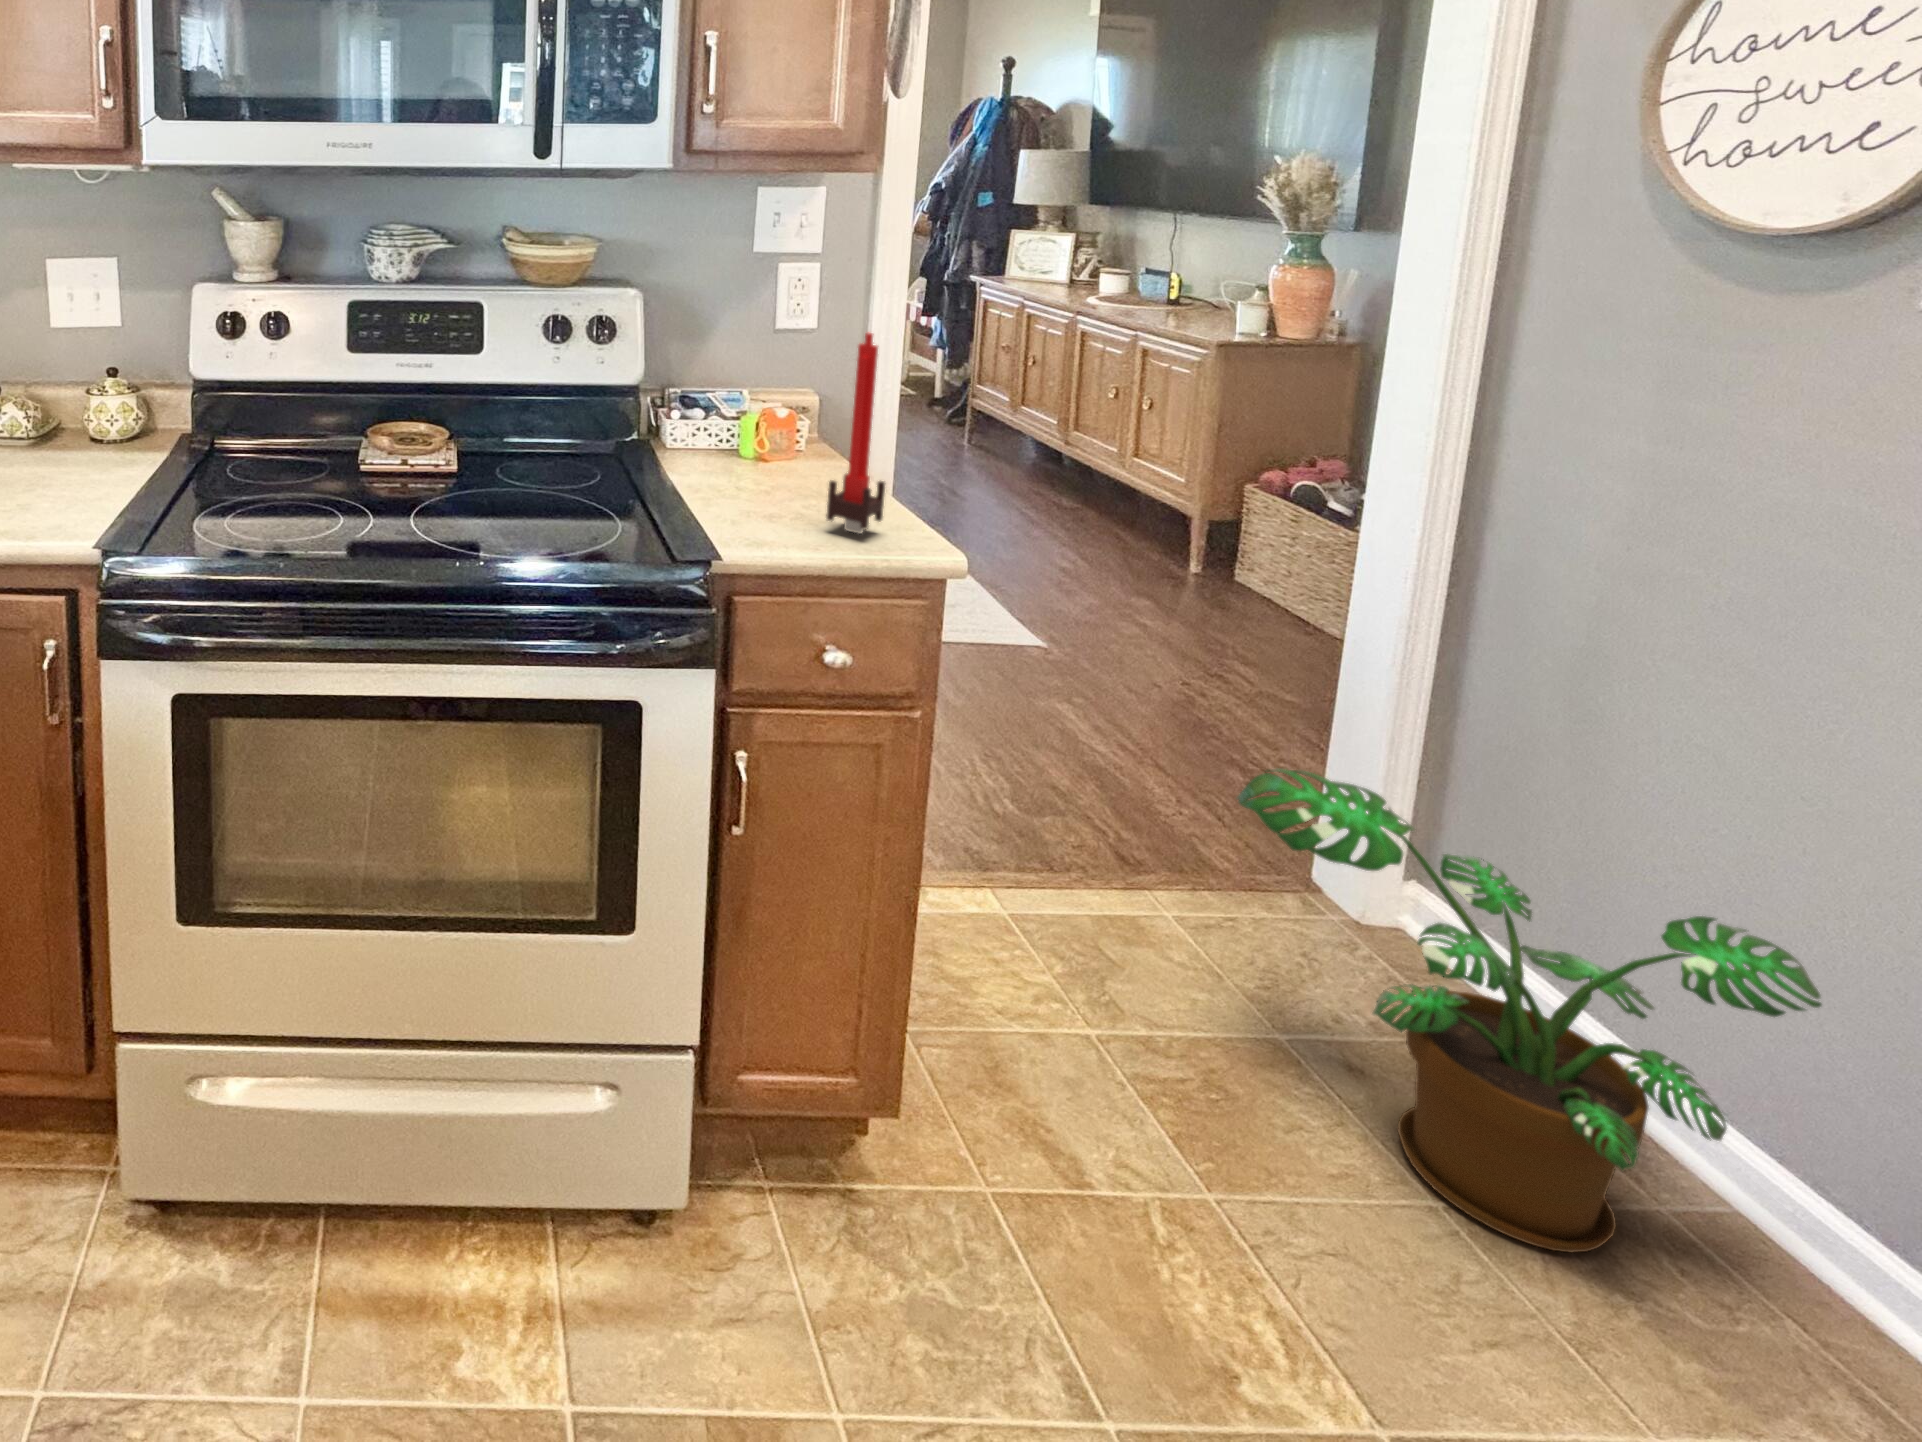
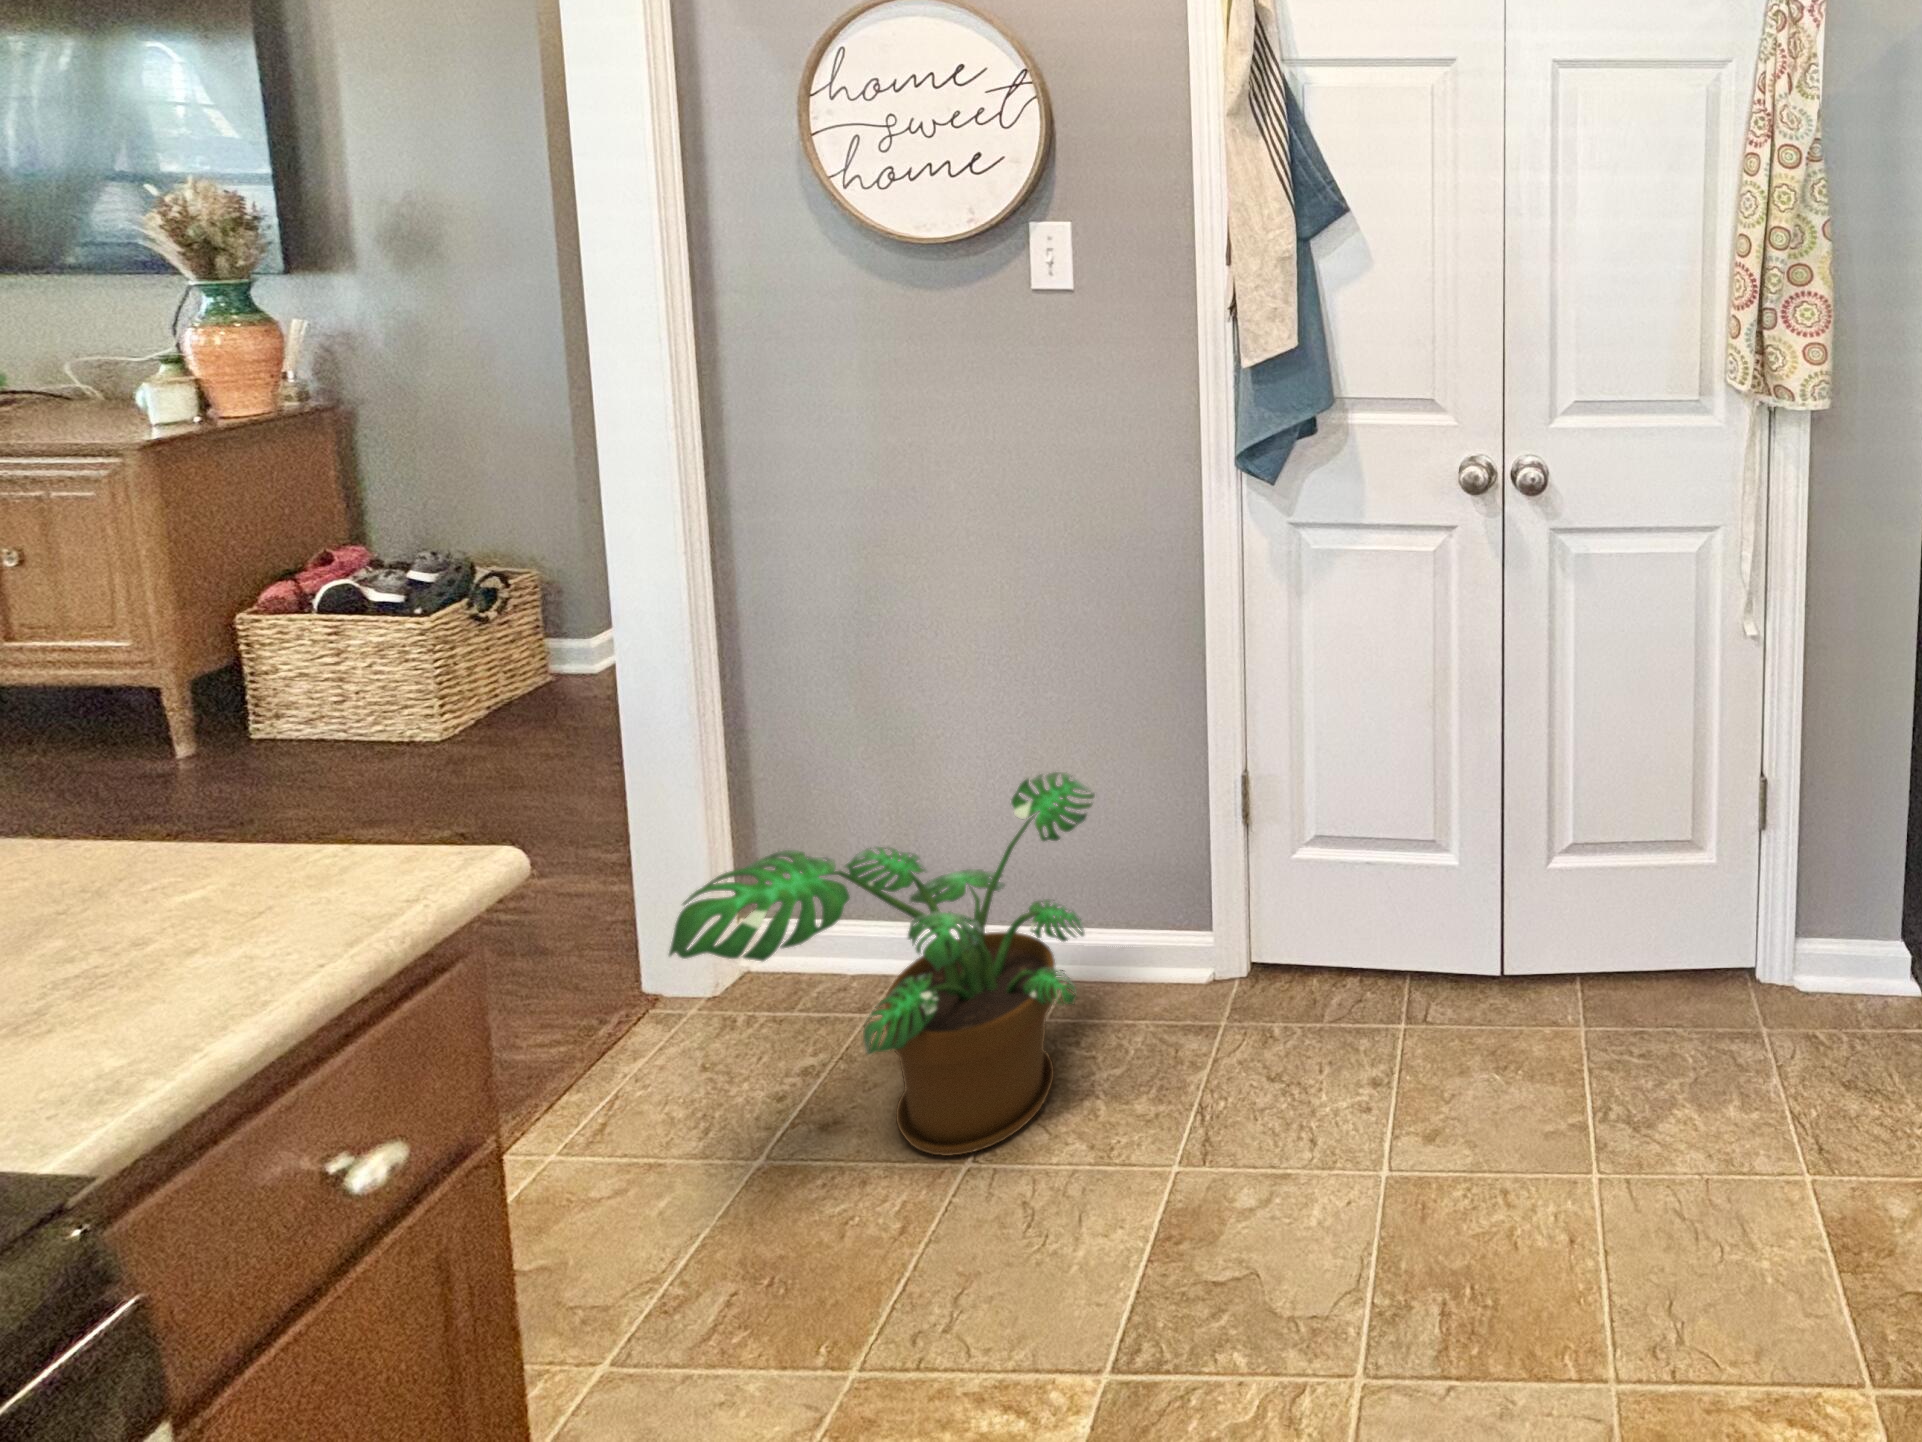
candle: present [826,332,885,534] -> none [103,570,238,981]

